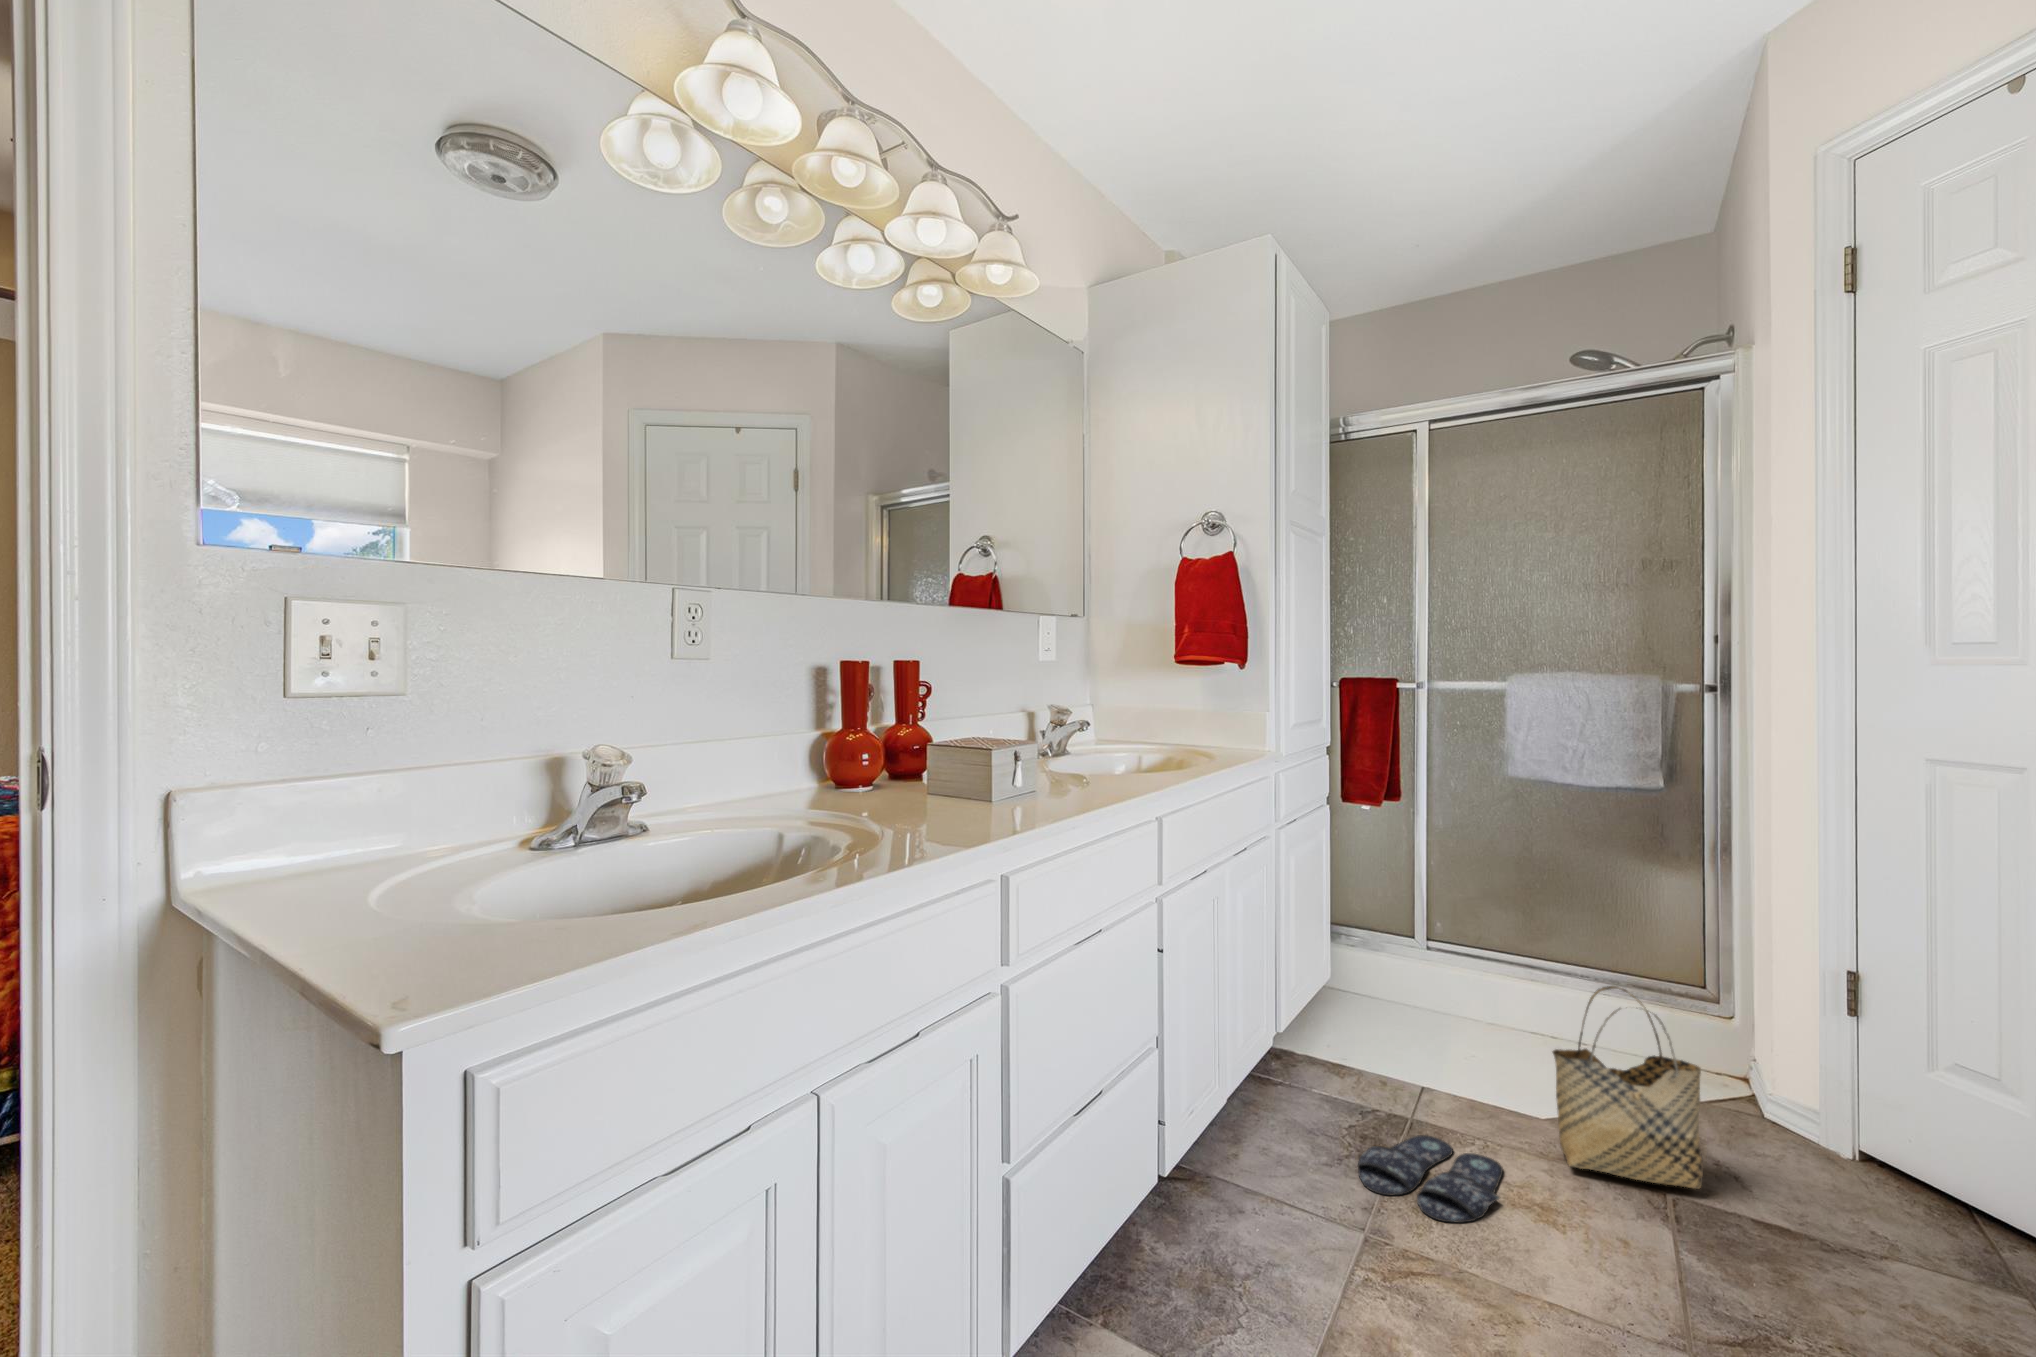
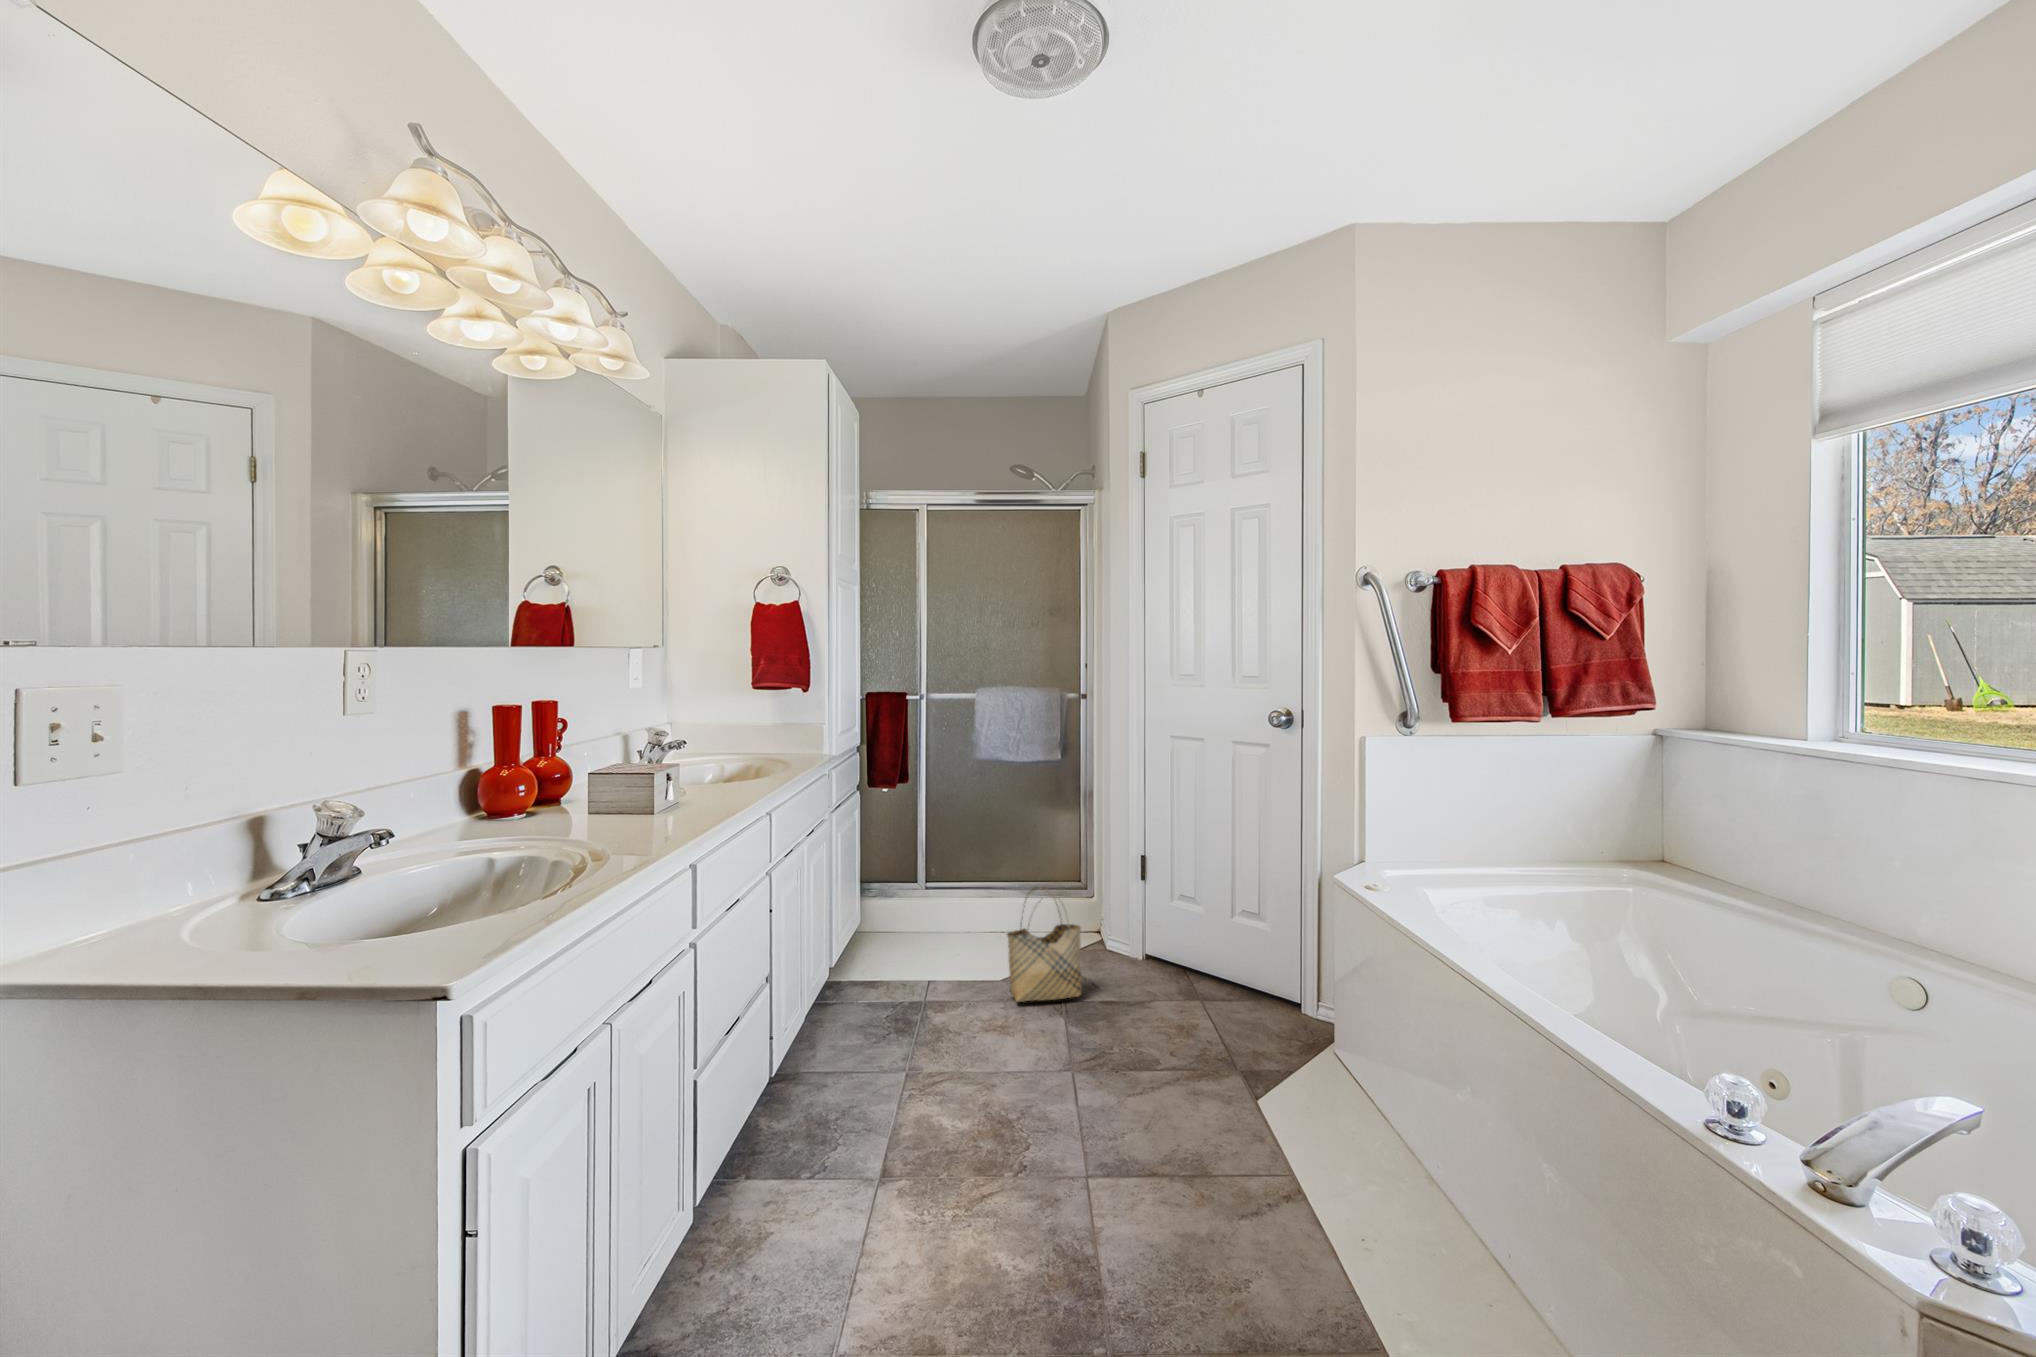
slippers: present [1358,1135,1503,1223] -> none [895,1006,981,1053]

